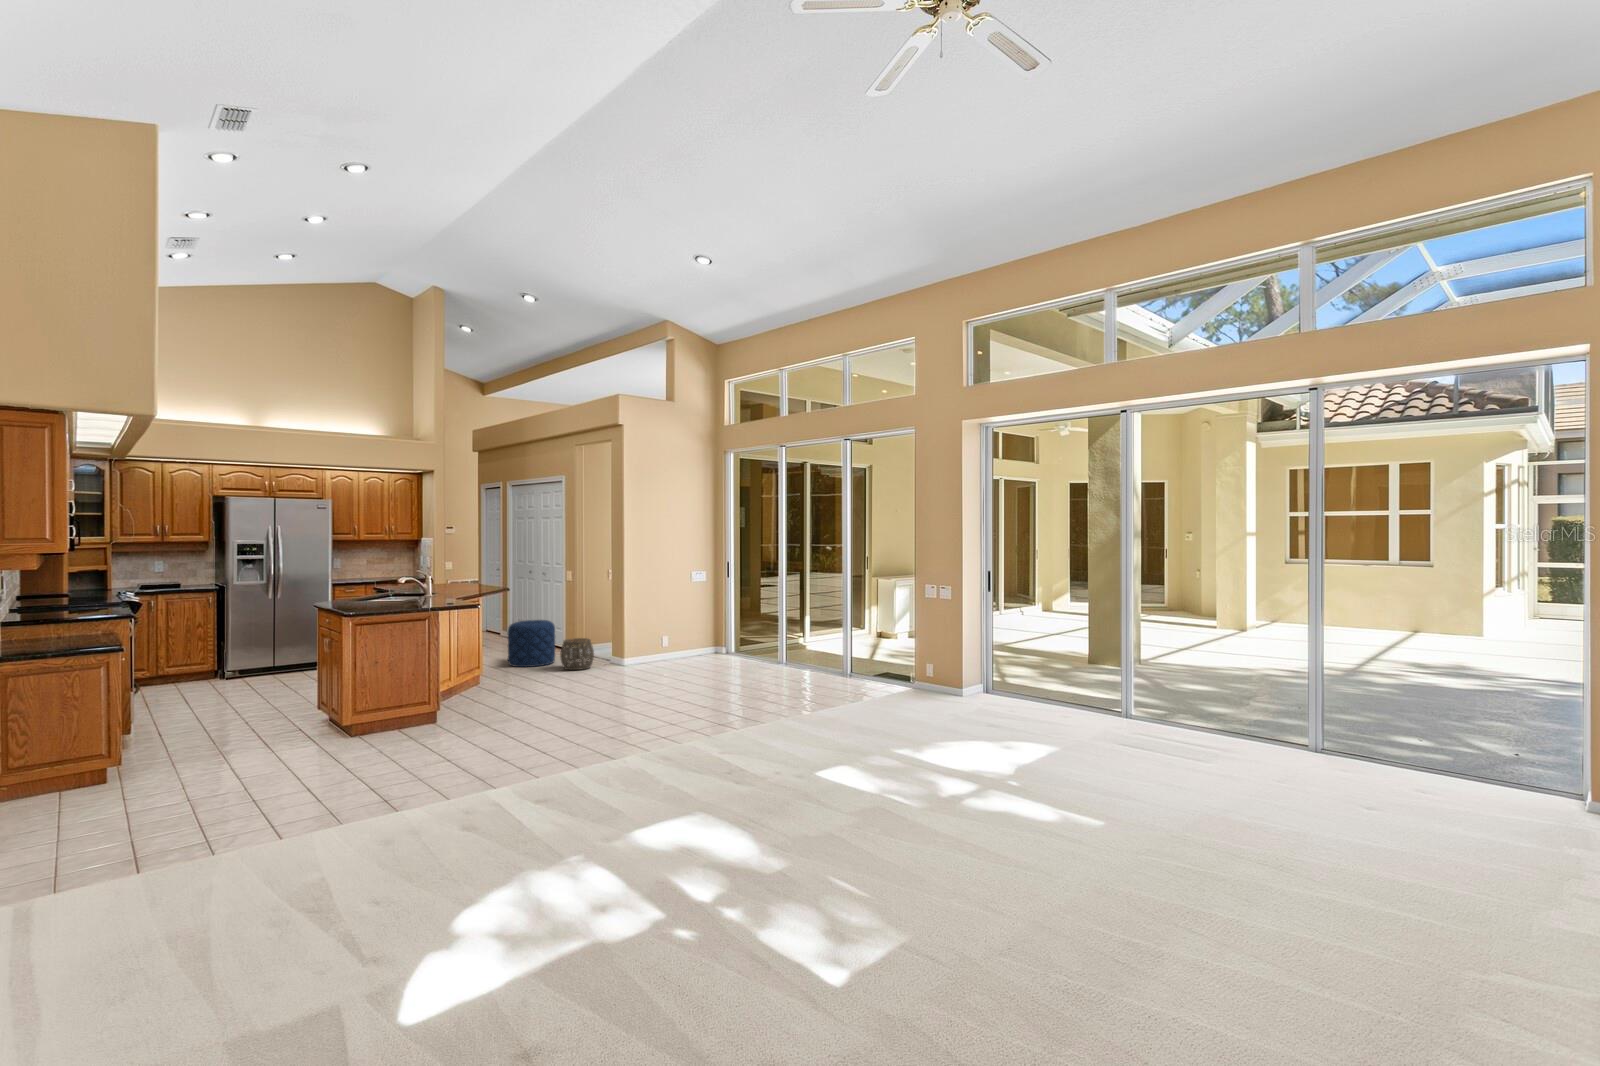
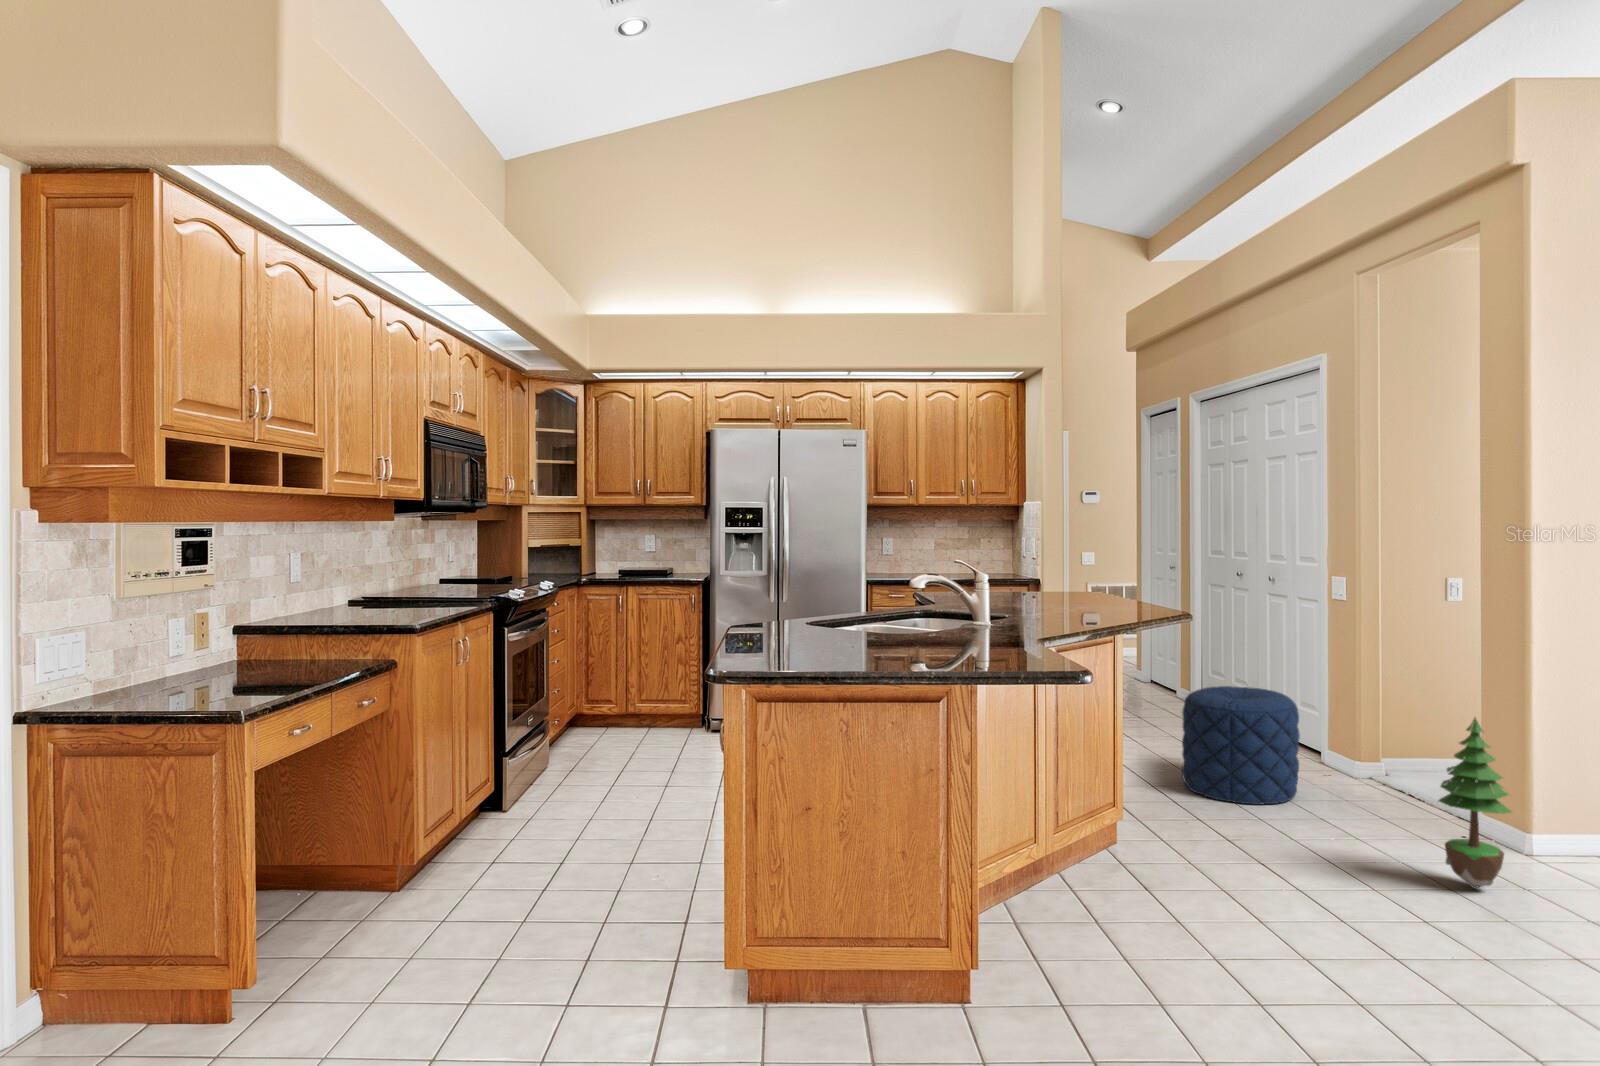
potted tree: none [595,615,617,674] -> present [1438,718,1512,888]
woven basket: present [560,638,594,670] -> none [1316,754,1419,848]

